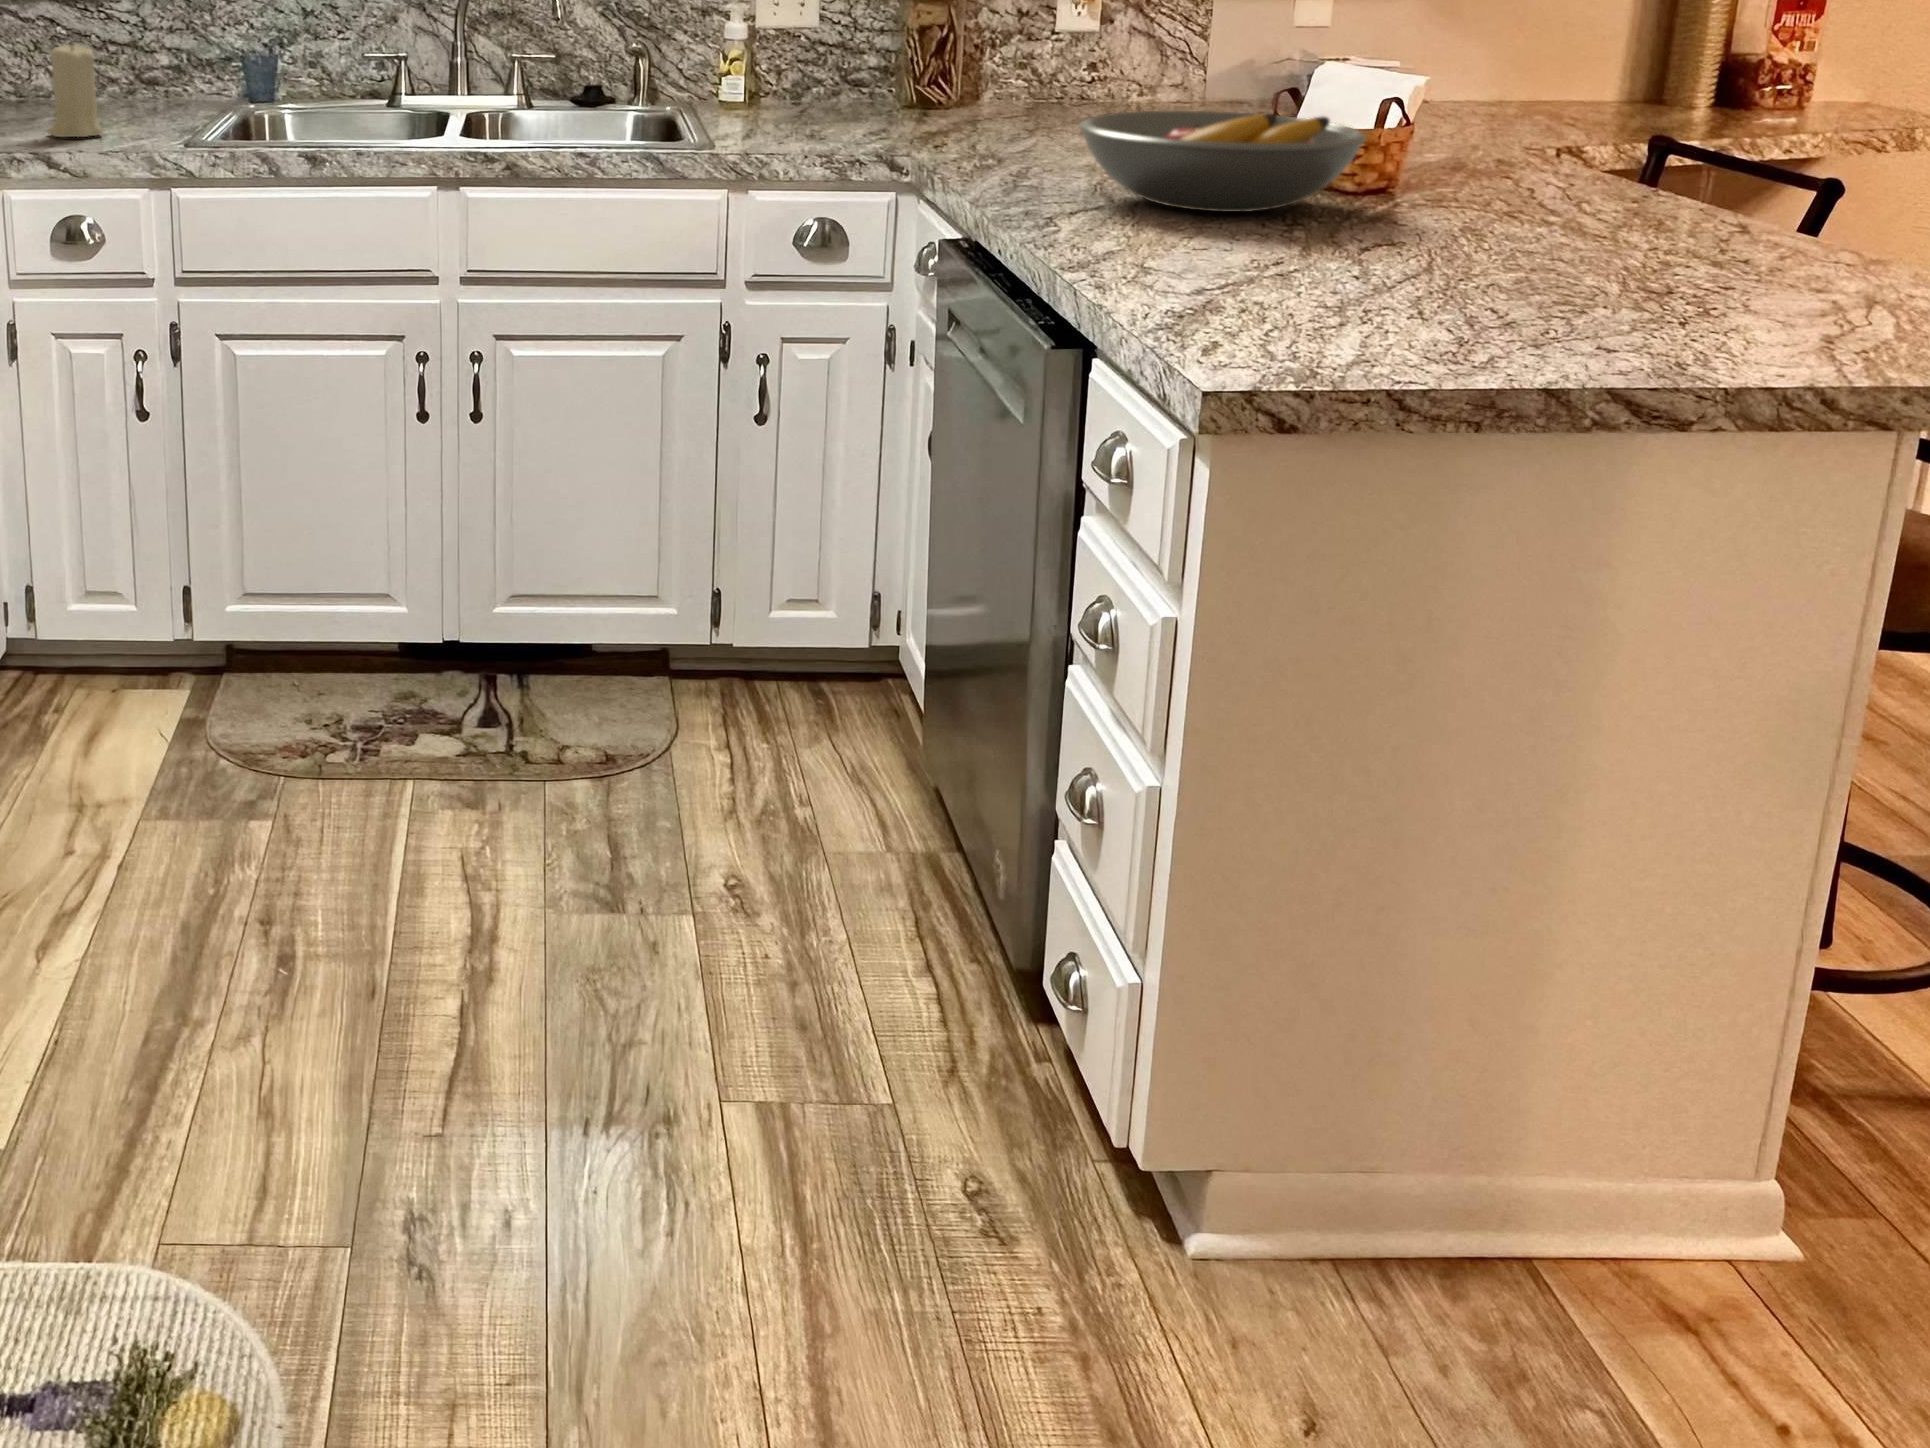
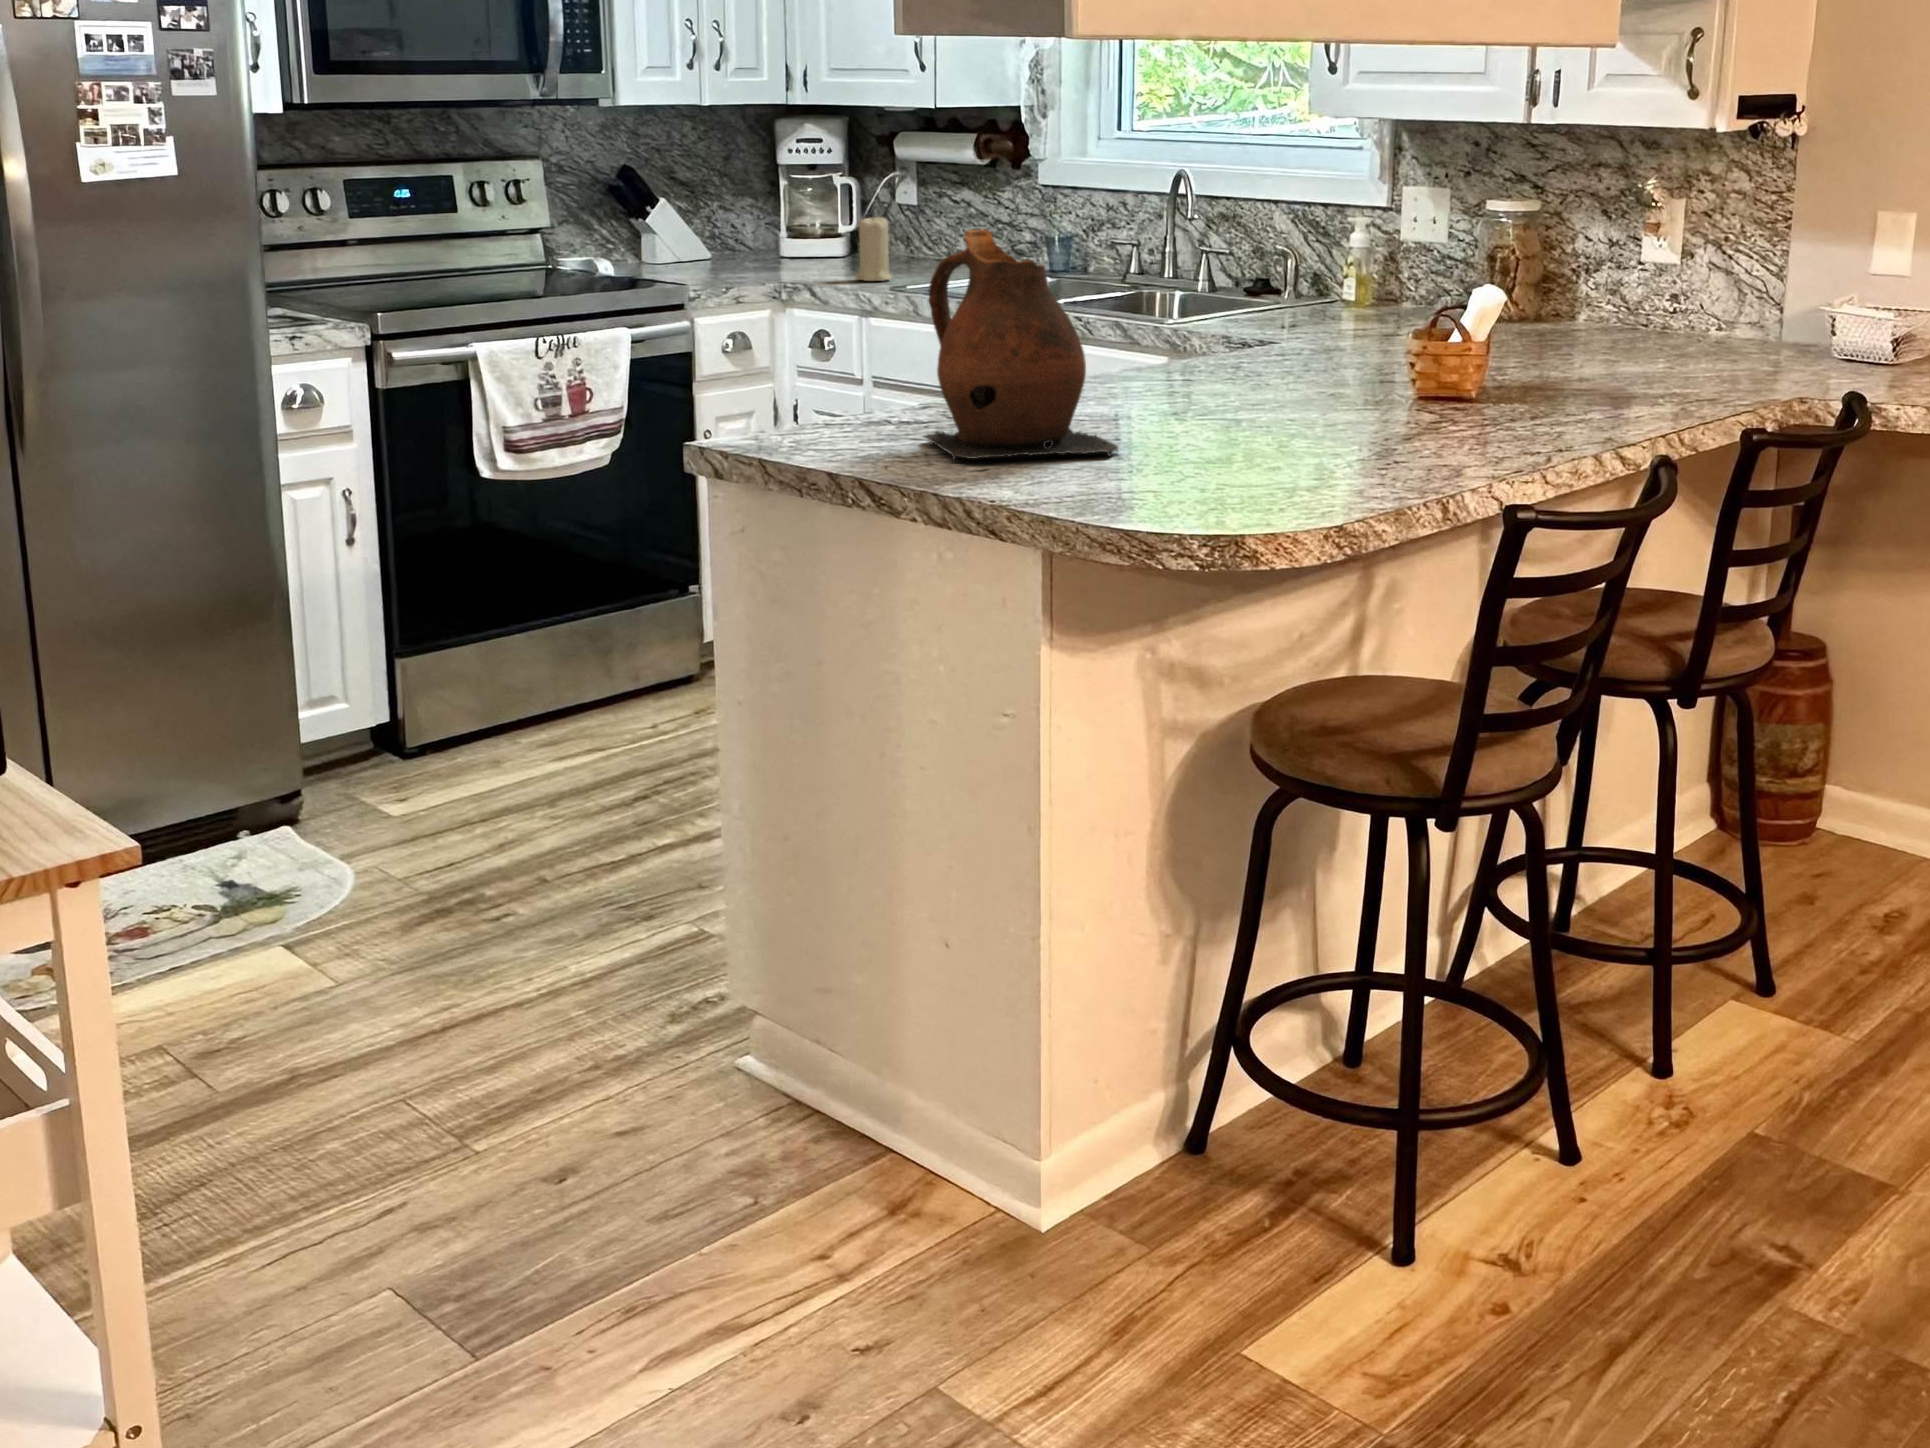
ceramic pitcher: none [1365,21,1614,336] -> present [925,229,1118,459]
fruit bowl: present [1080,111,1366,212] -> none [1147,312,1367,395]

